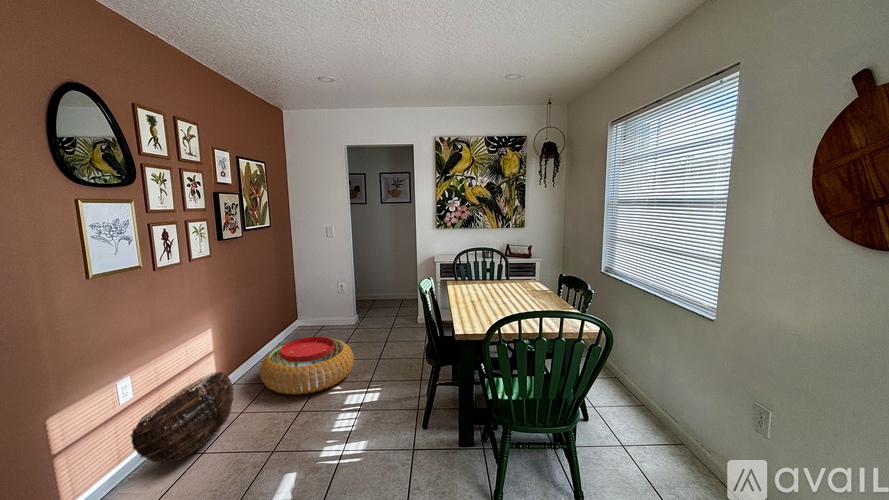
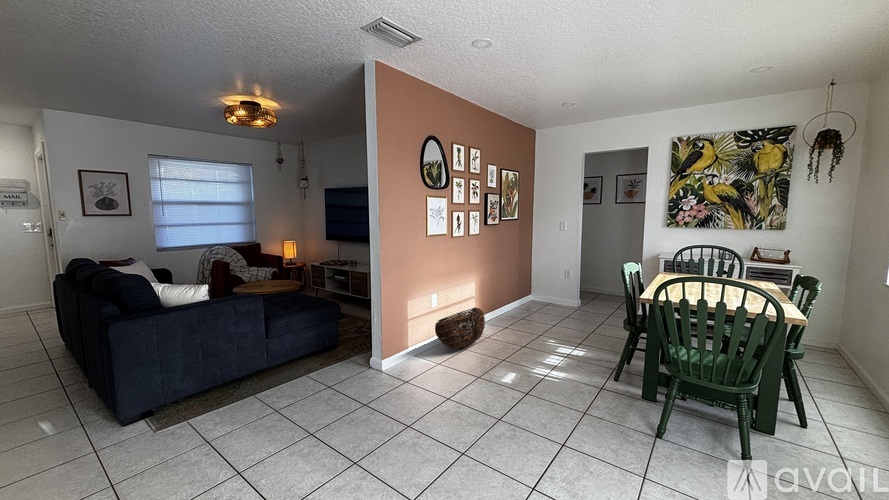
pouf: present [260,337,354,395] -> none [502,303,569,340]

